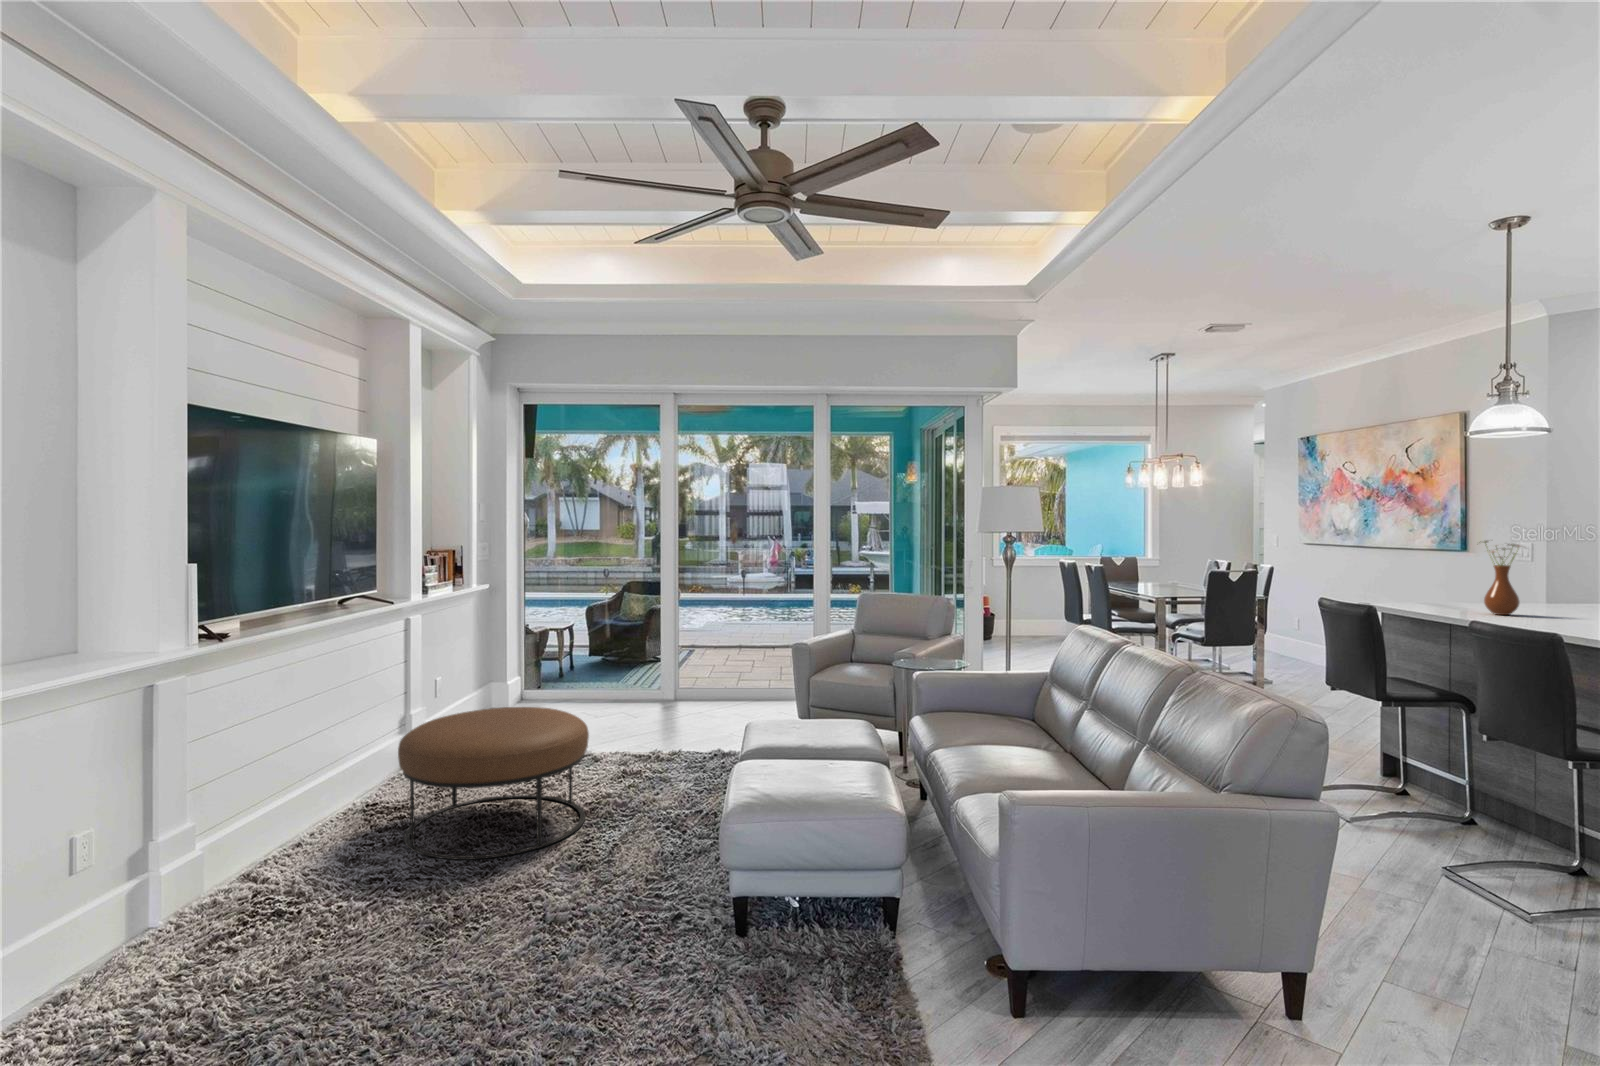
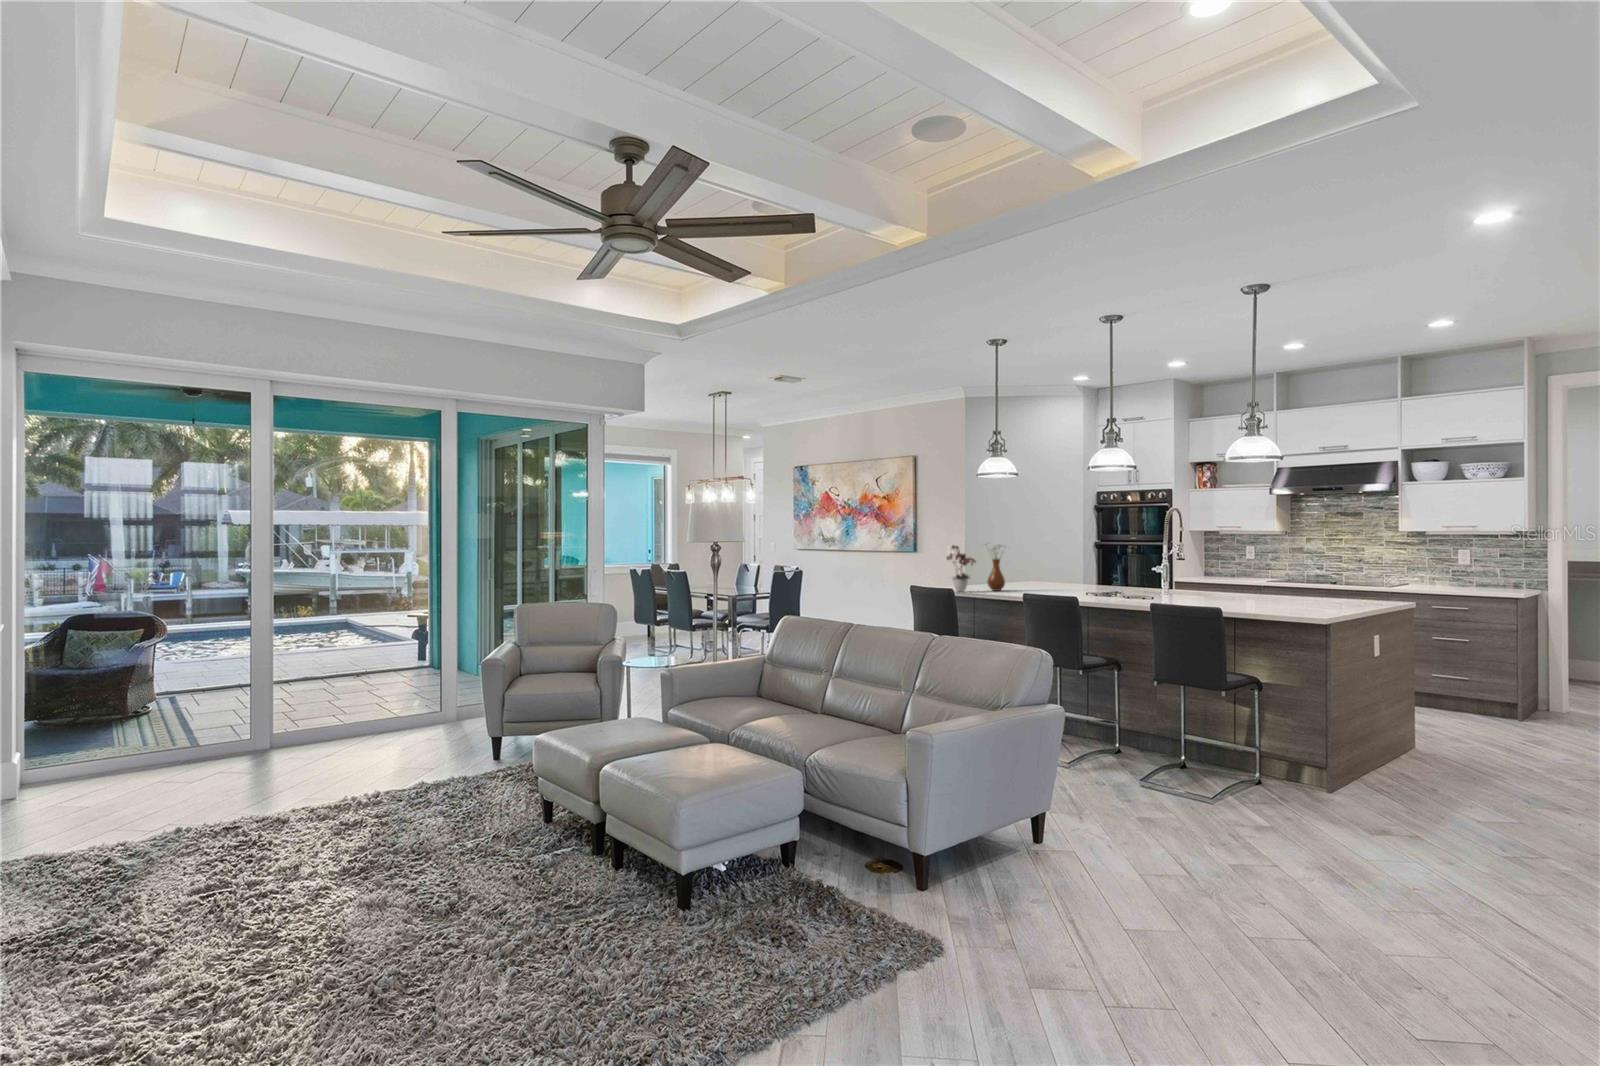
flower arrangement: none [1395,539,1454,613] -> present [946,545,976,592]
ottoman: present [398,707,589,860] -> none [118,758,381,962]

